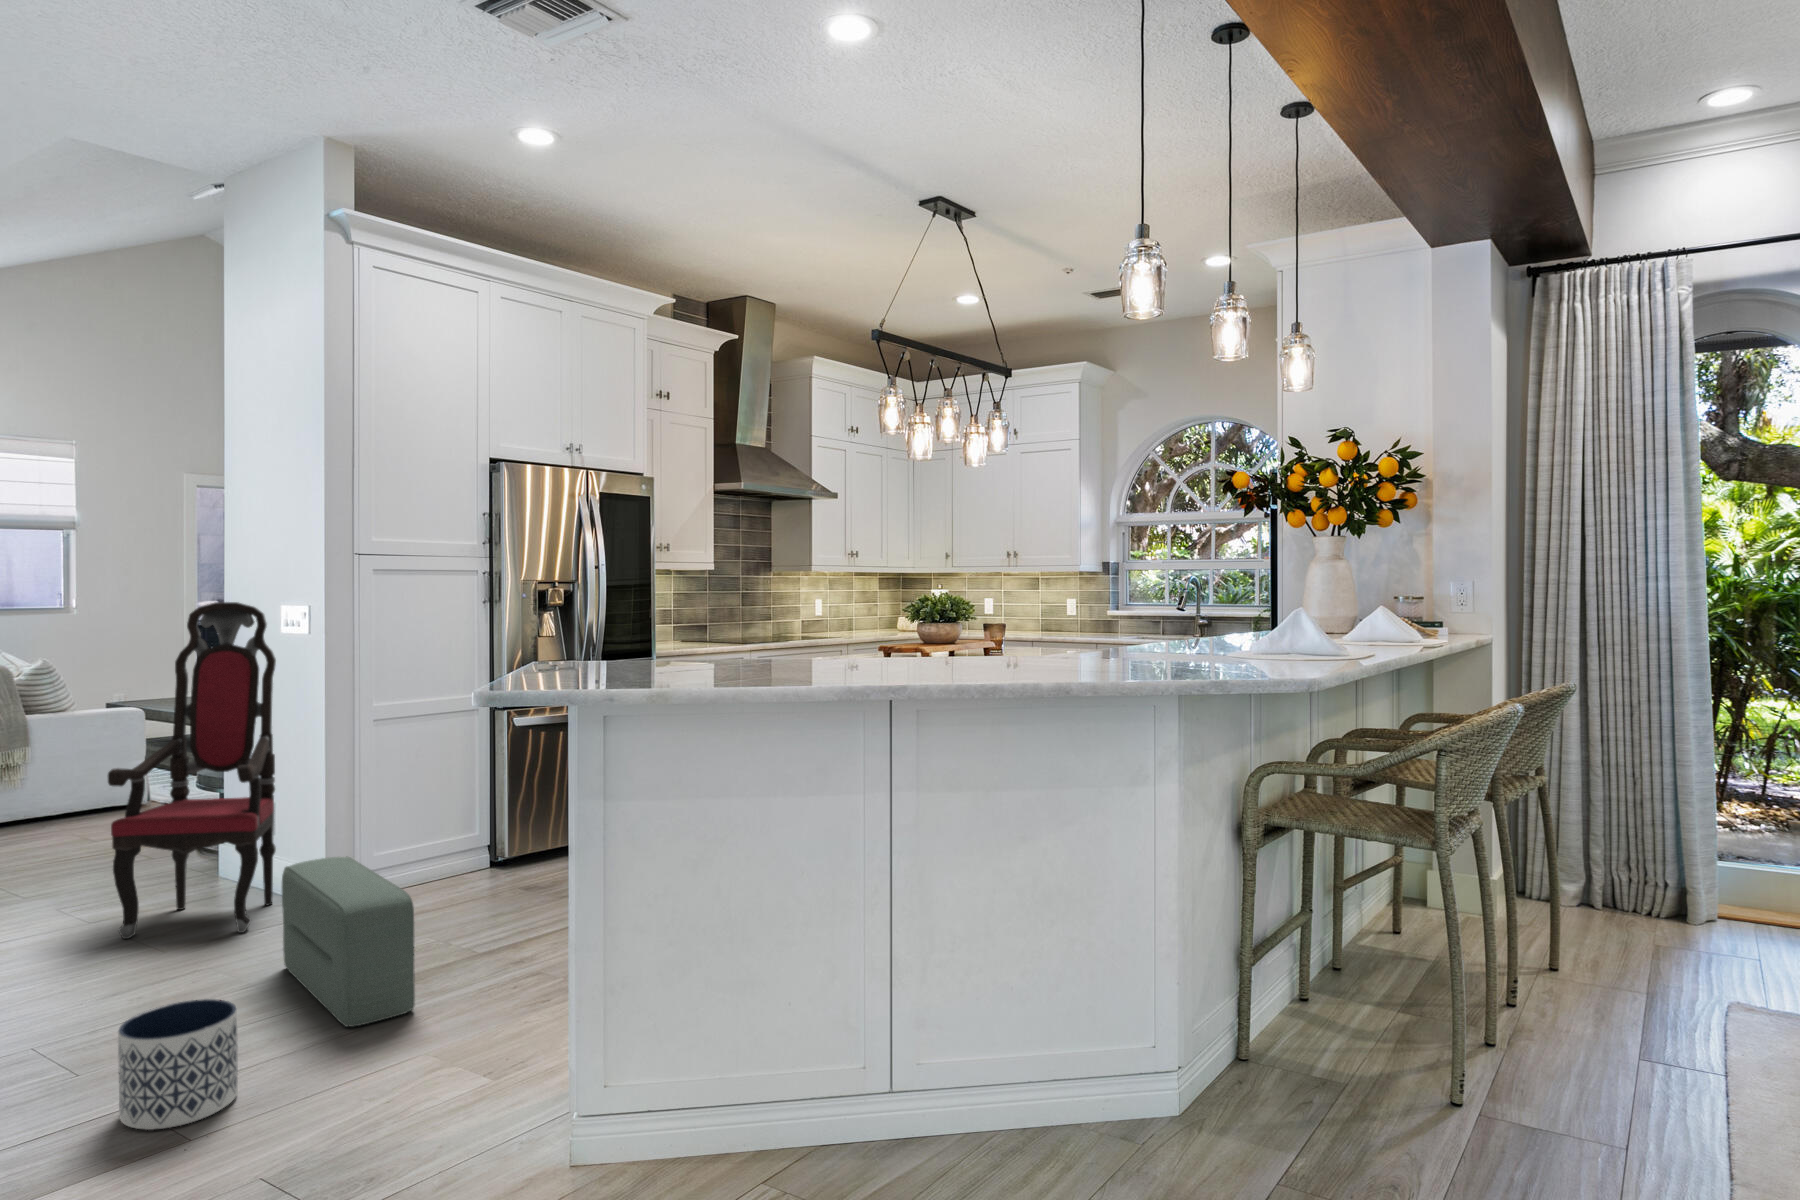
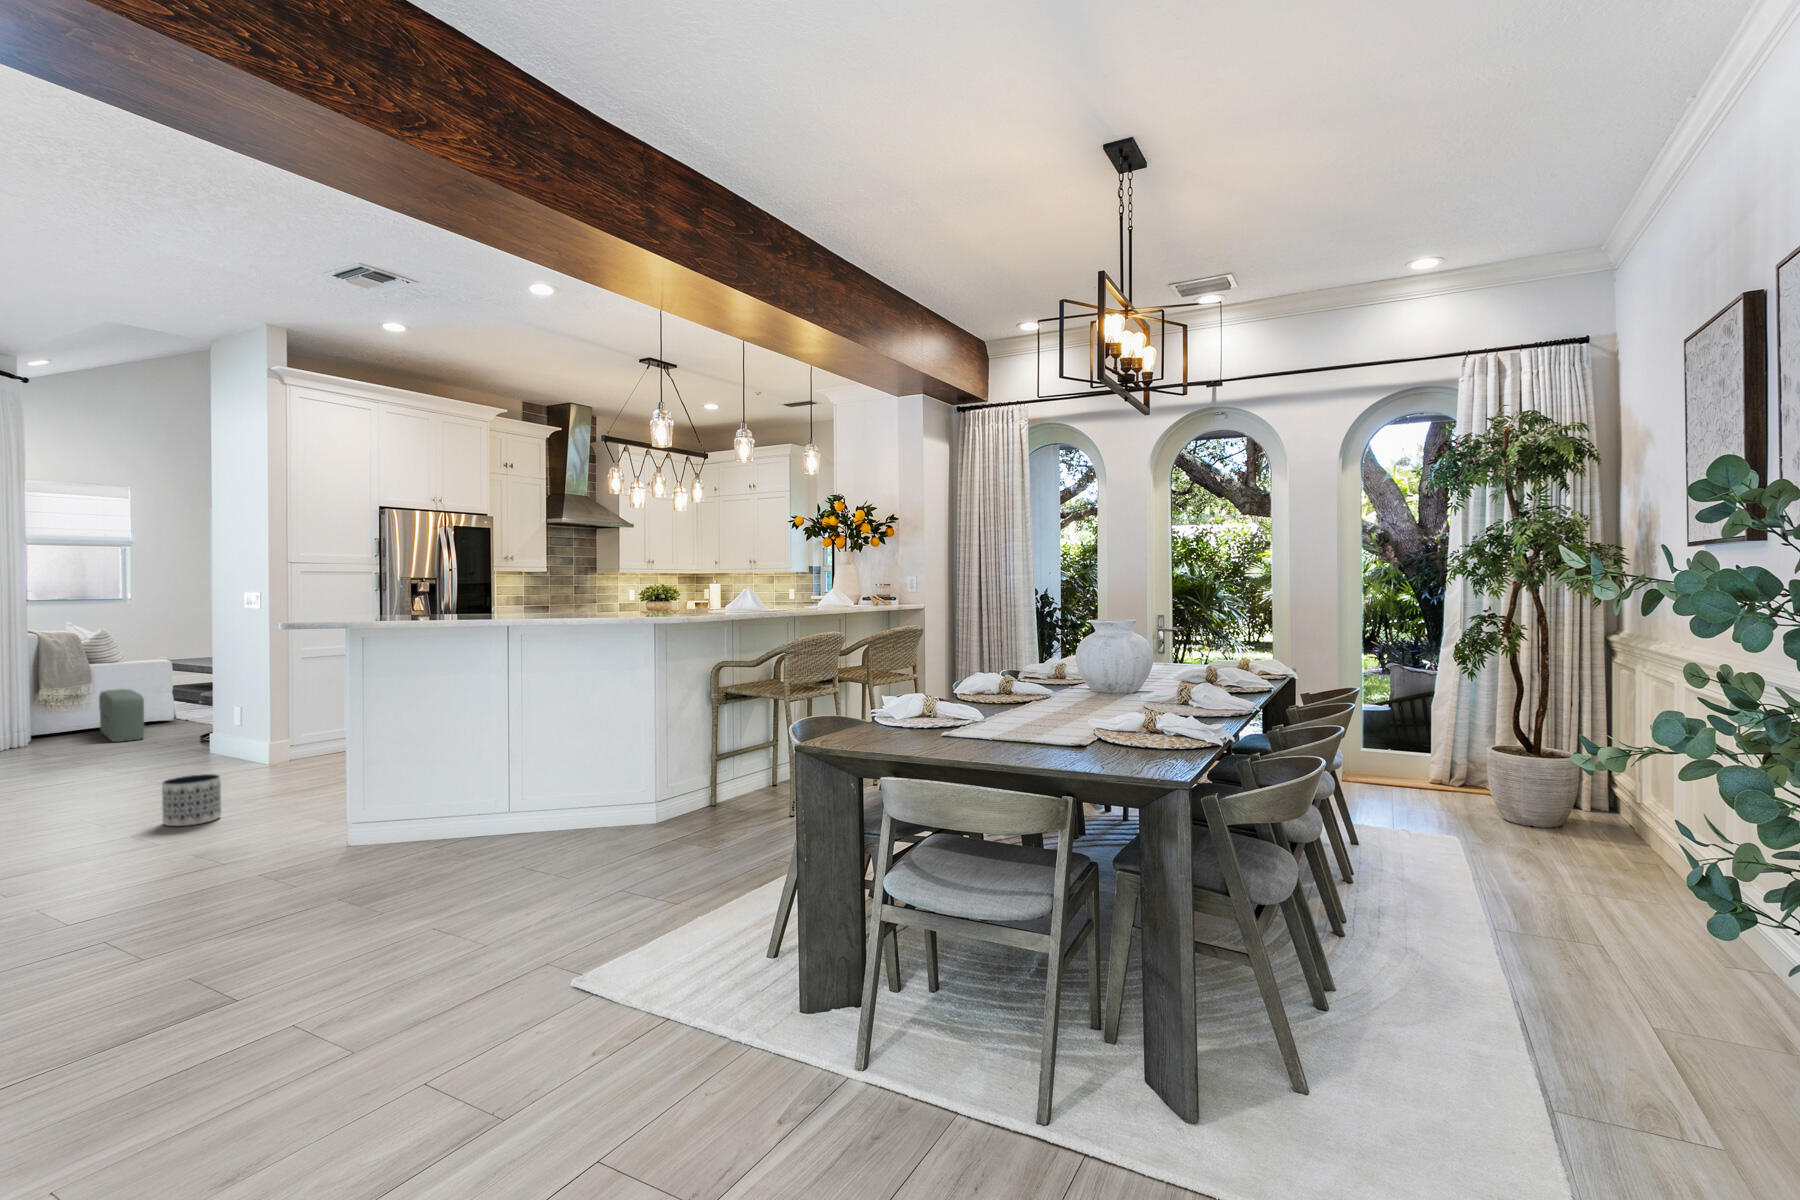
armchair: present [108,602,276,939] -> none [152,590,251,774]
pouf: present [282,857,415,1027] -> present [99,689,144,742]

